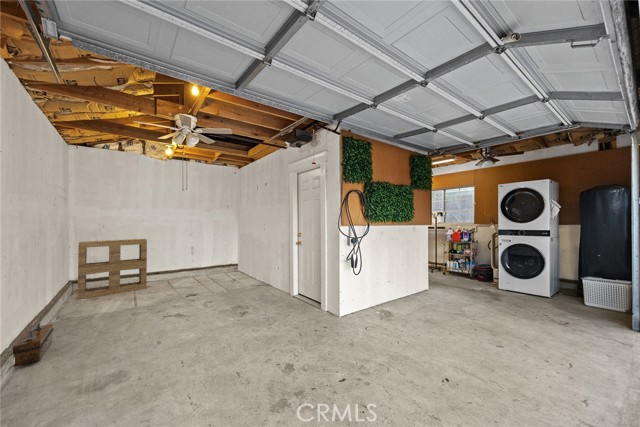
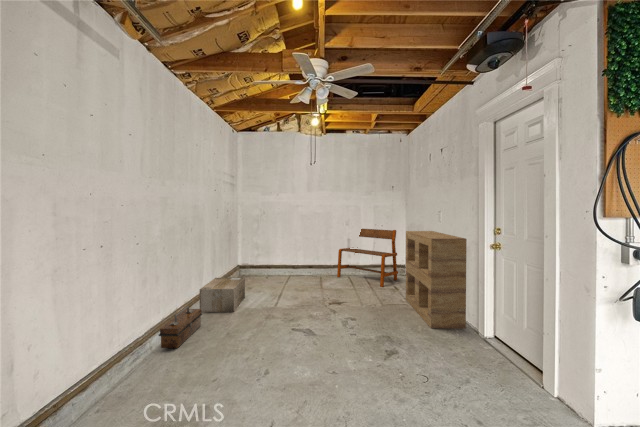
bench: none [183,238,235,281] -> present [337,229,398,287]
shelving unit: present [78,239,147,299] -> present [406,231,467,329]
cardboard box: none [37,291,89,334] -> present [200,277,245,312]

